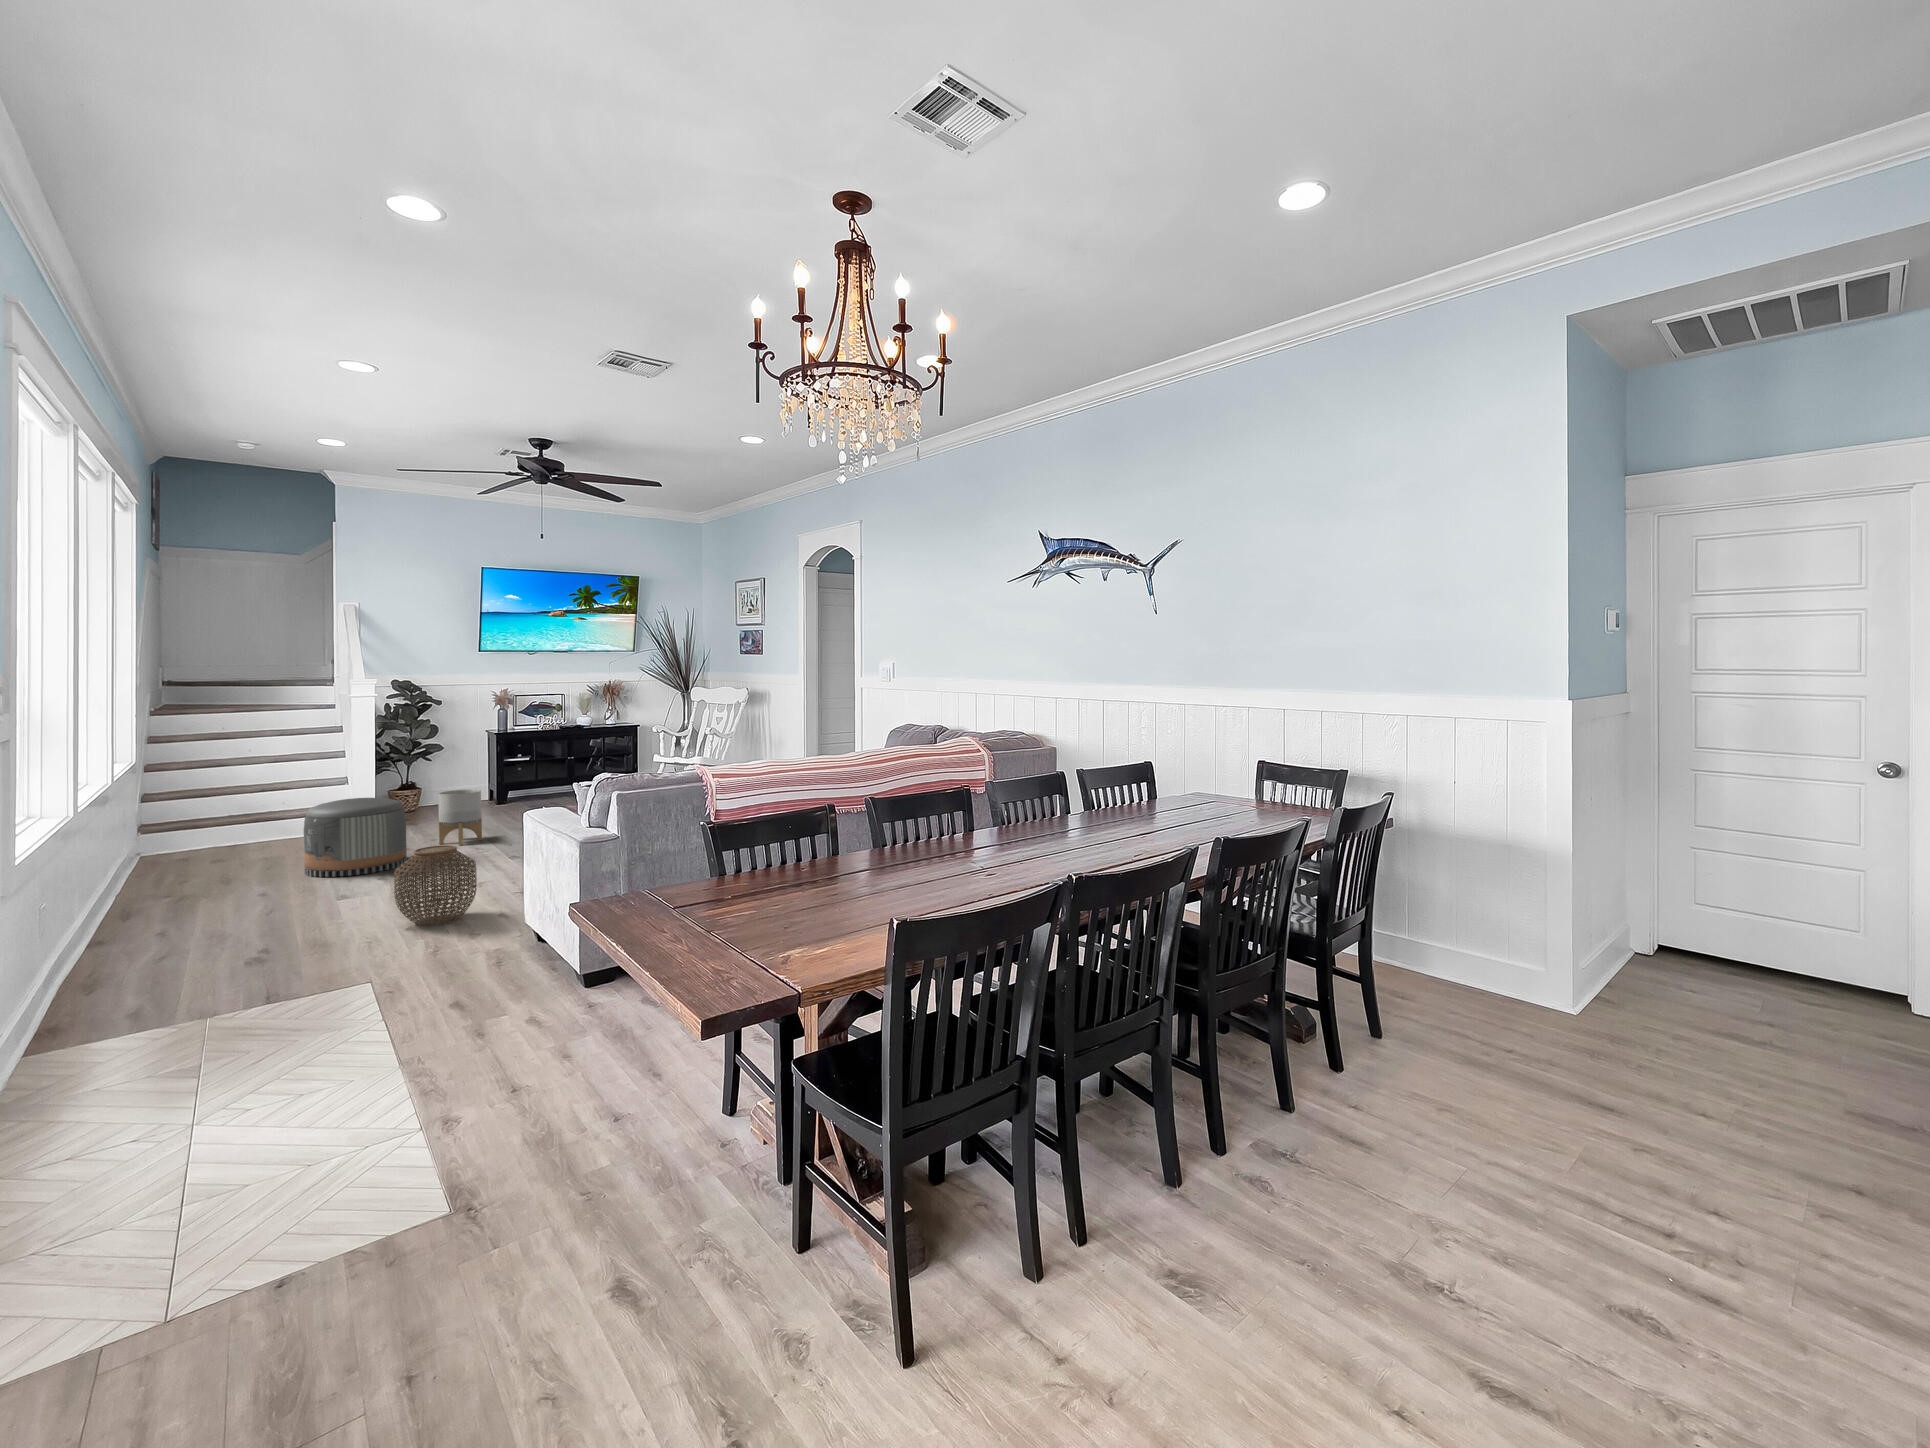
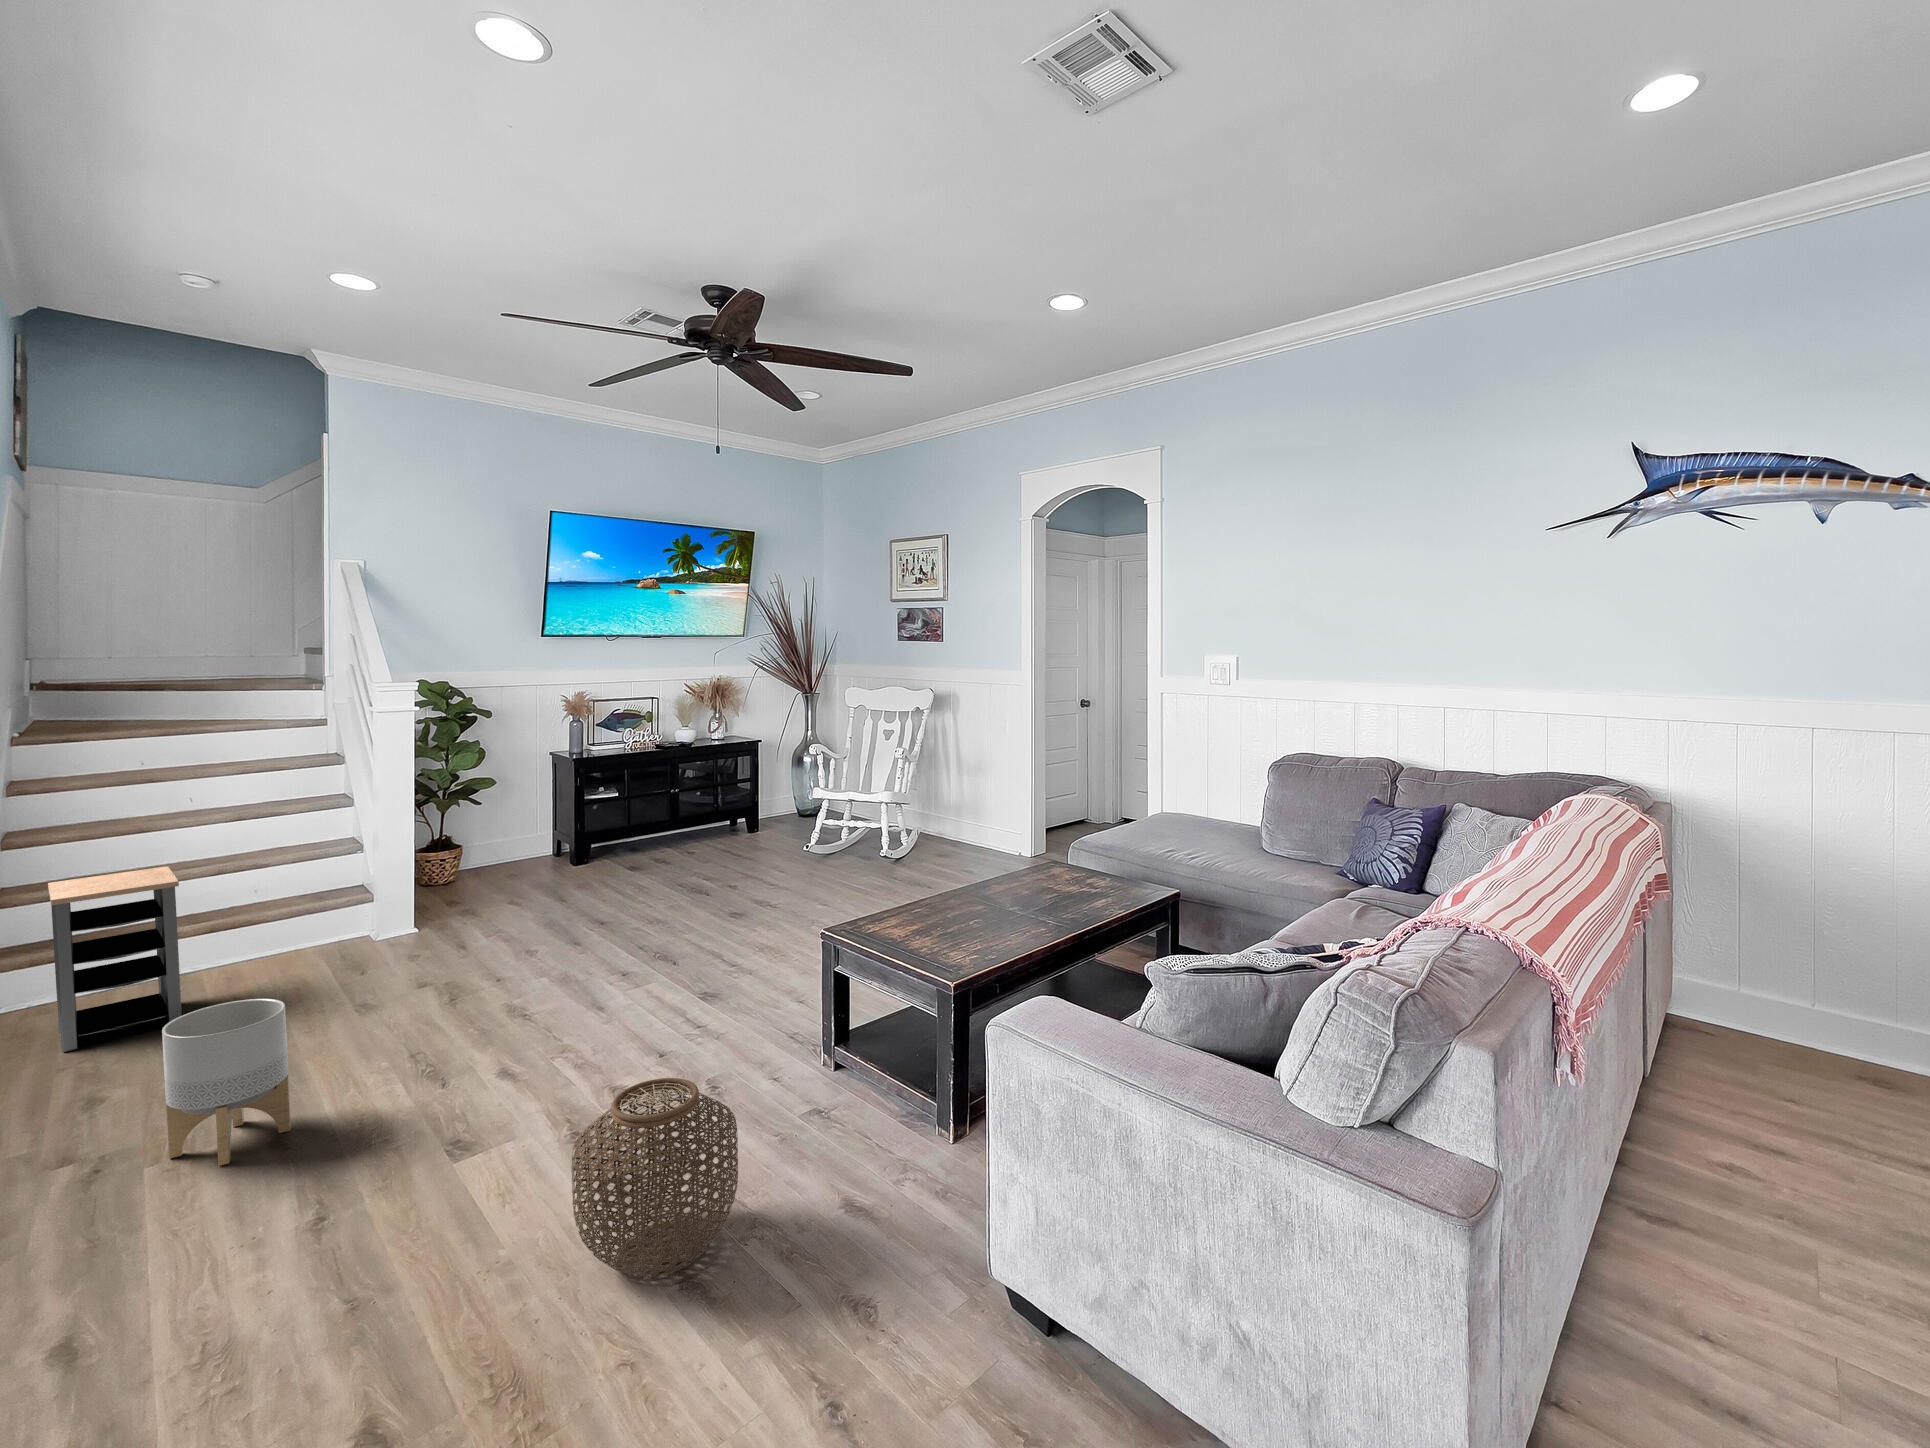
side table: none [166,777,235,870] -> present [48,866,182,1052]
planter: present [438,789,482,845] -> present [162,999,291,1166]
pouf: present [303,798,407,877] -> none [316,907,499,1074]

